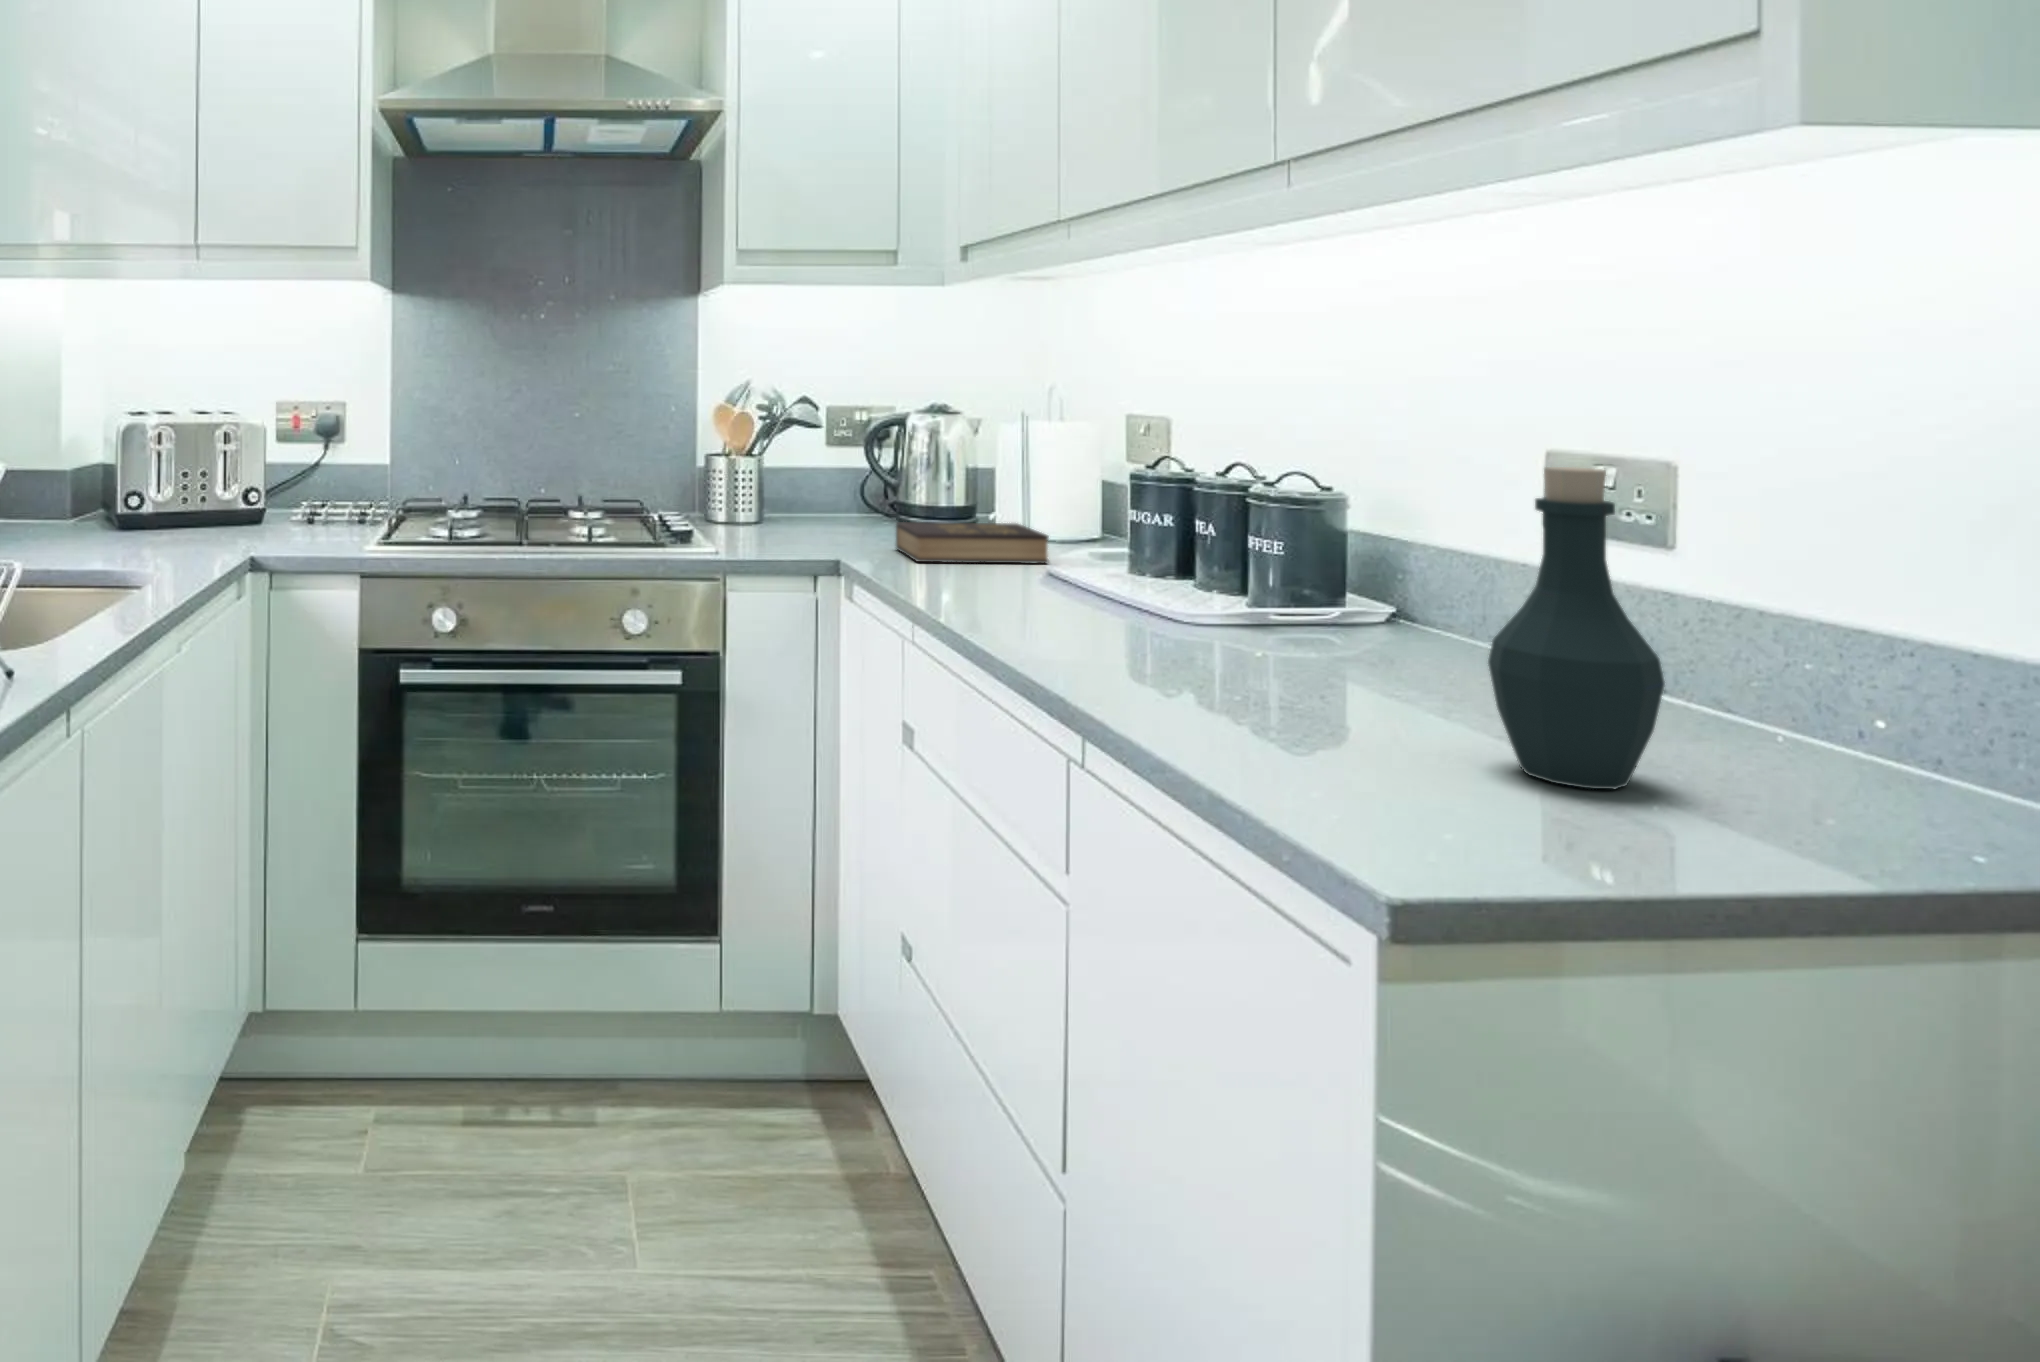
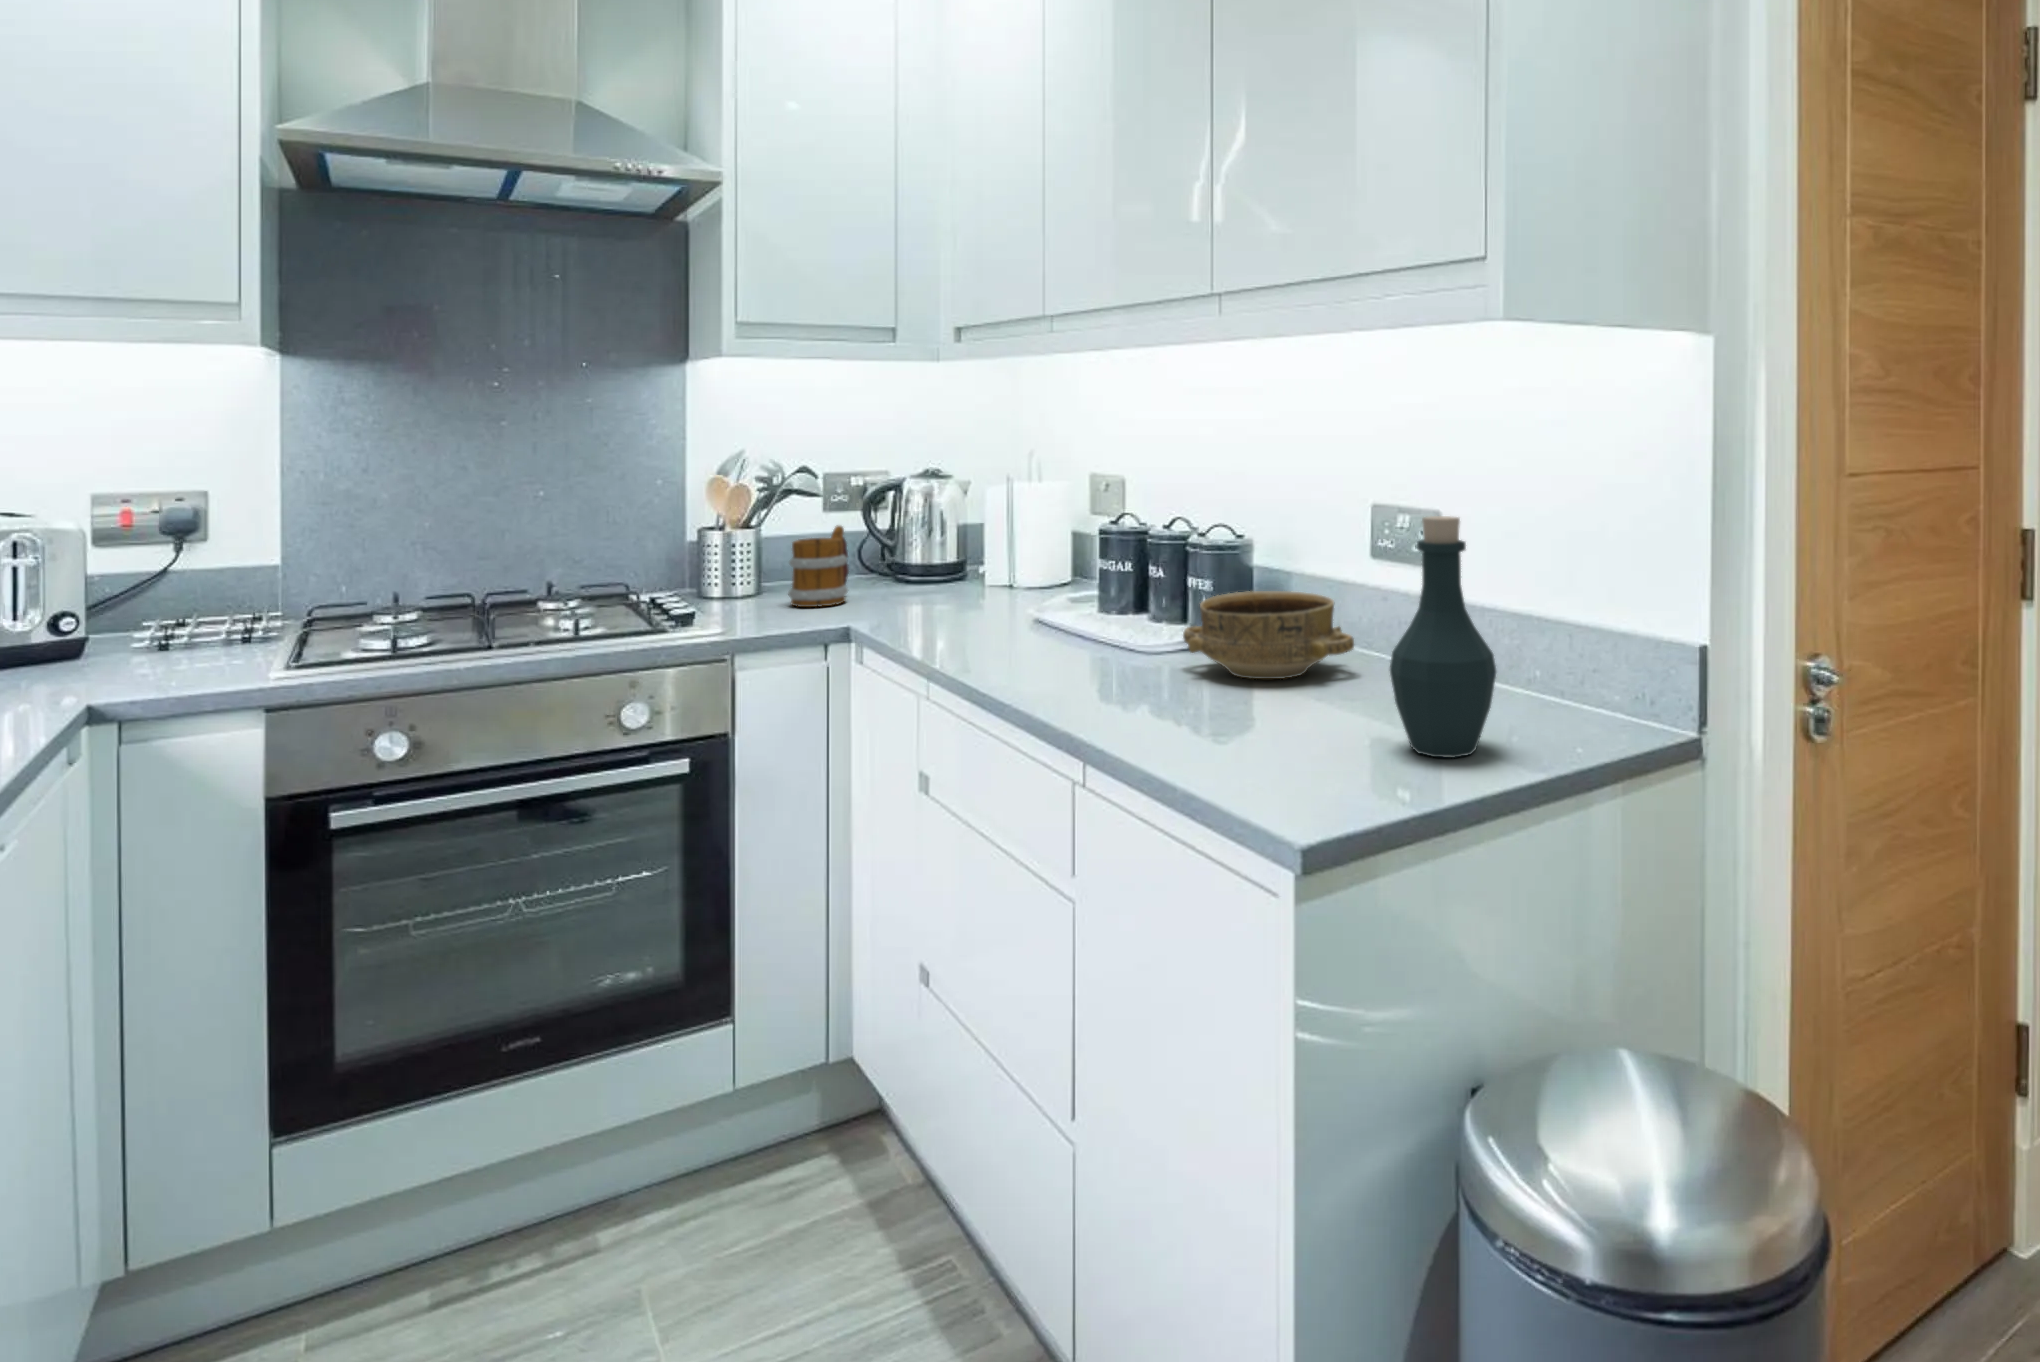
mug: none [785,457,848,541] -> present [788,525,849,607]
hardback book: present [896,522,1049,564] -> none [896,575,1032,619]
ceramic bowl: none [1222,559,1470,671] -> present [1183,591,1354,679]

